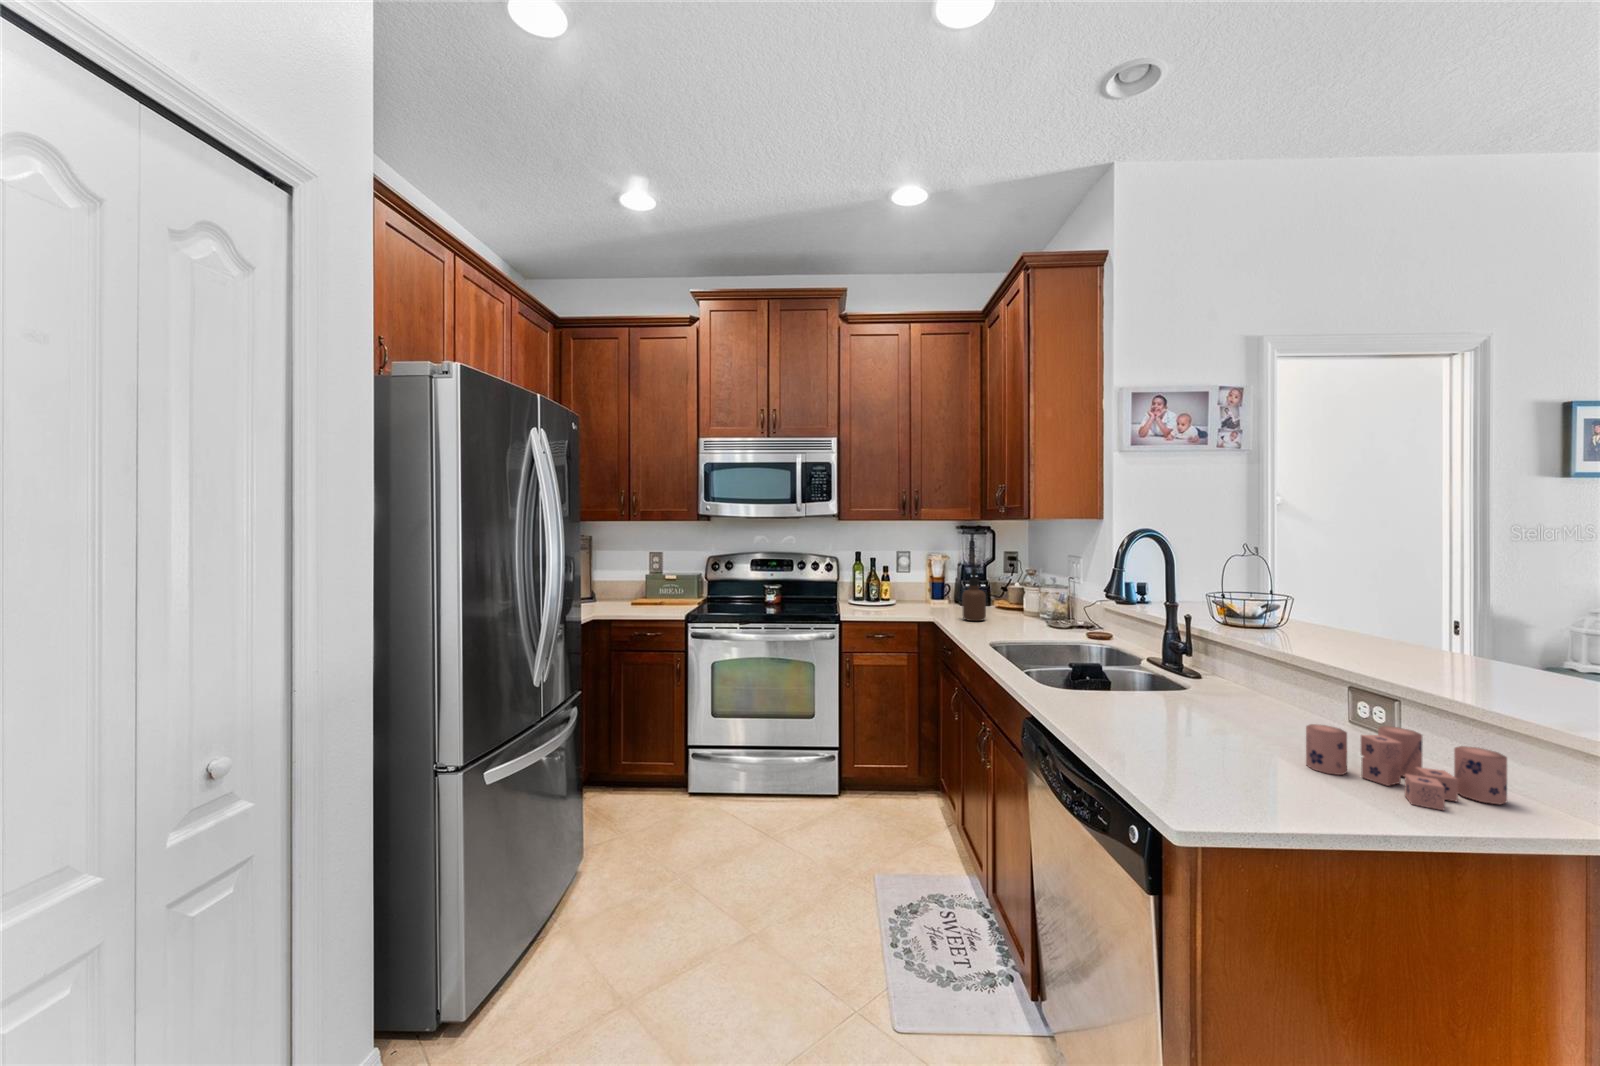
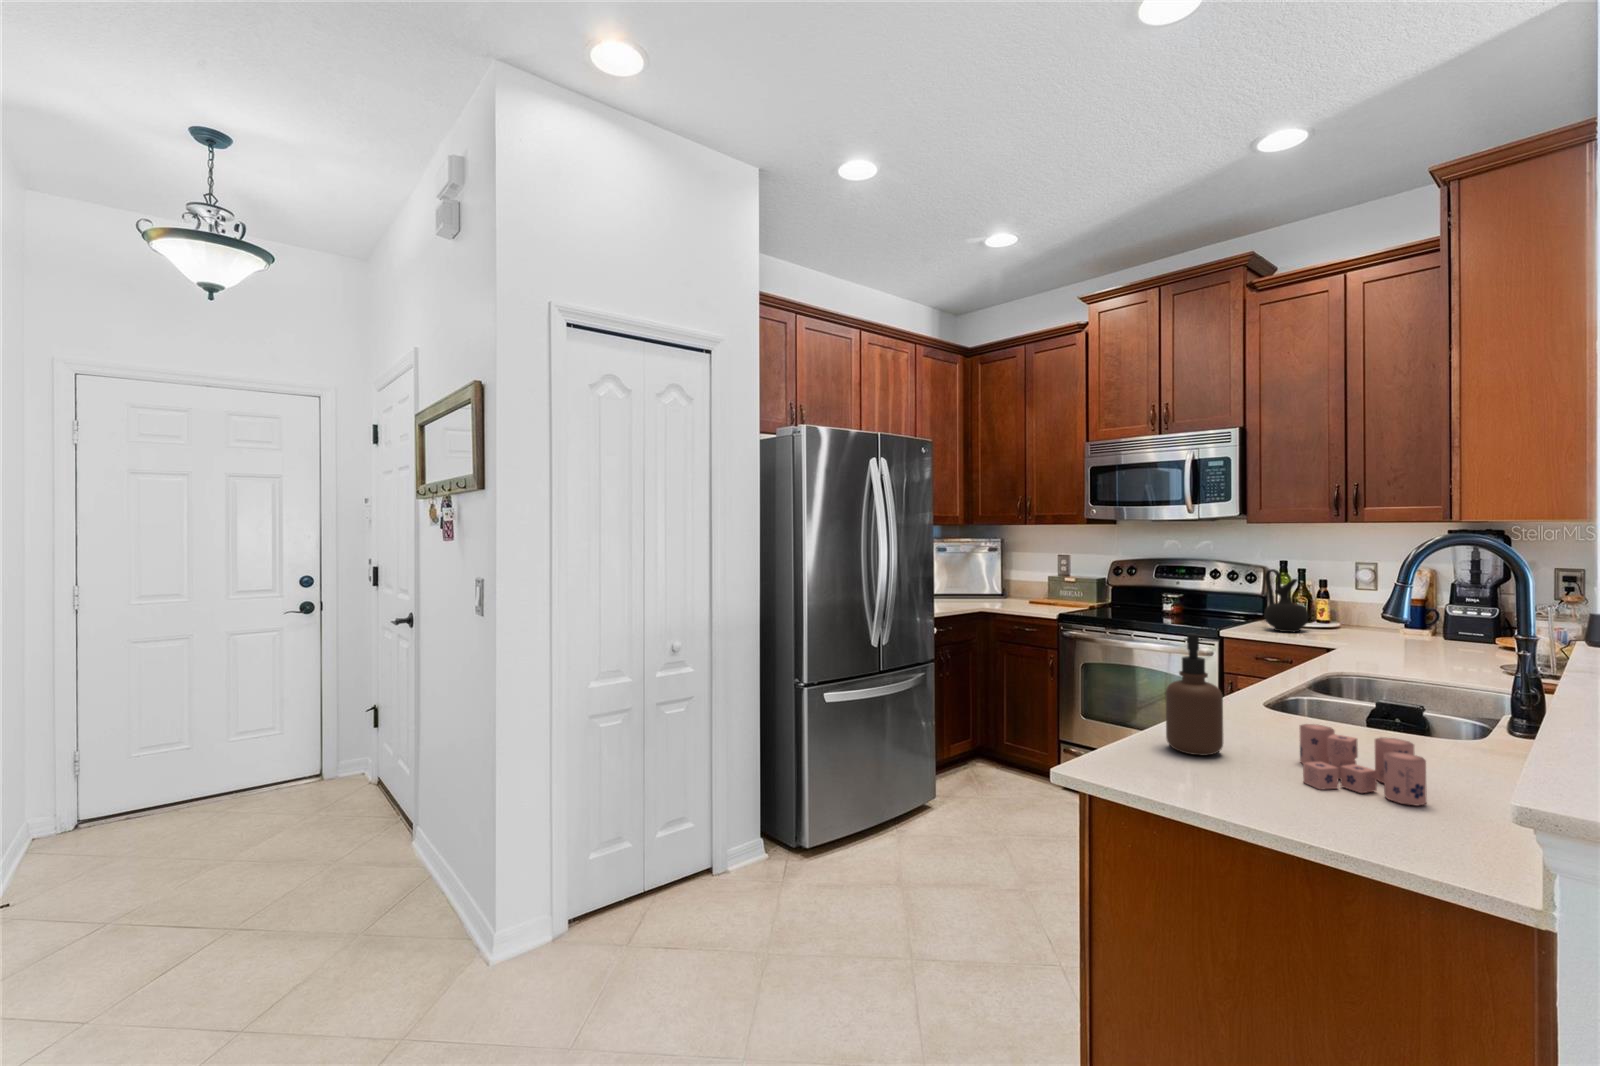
ceramic jug: none [860,559,891,611] -> present [1264,569,1308,632]
soap dispenser: present [962,568,986,621] -> present [1166,633,1223,755]

